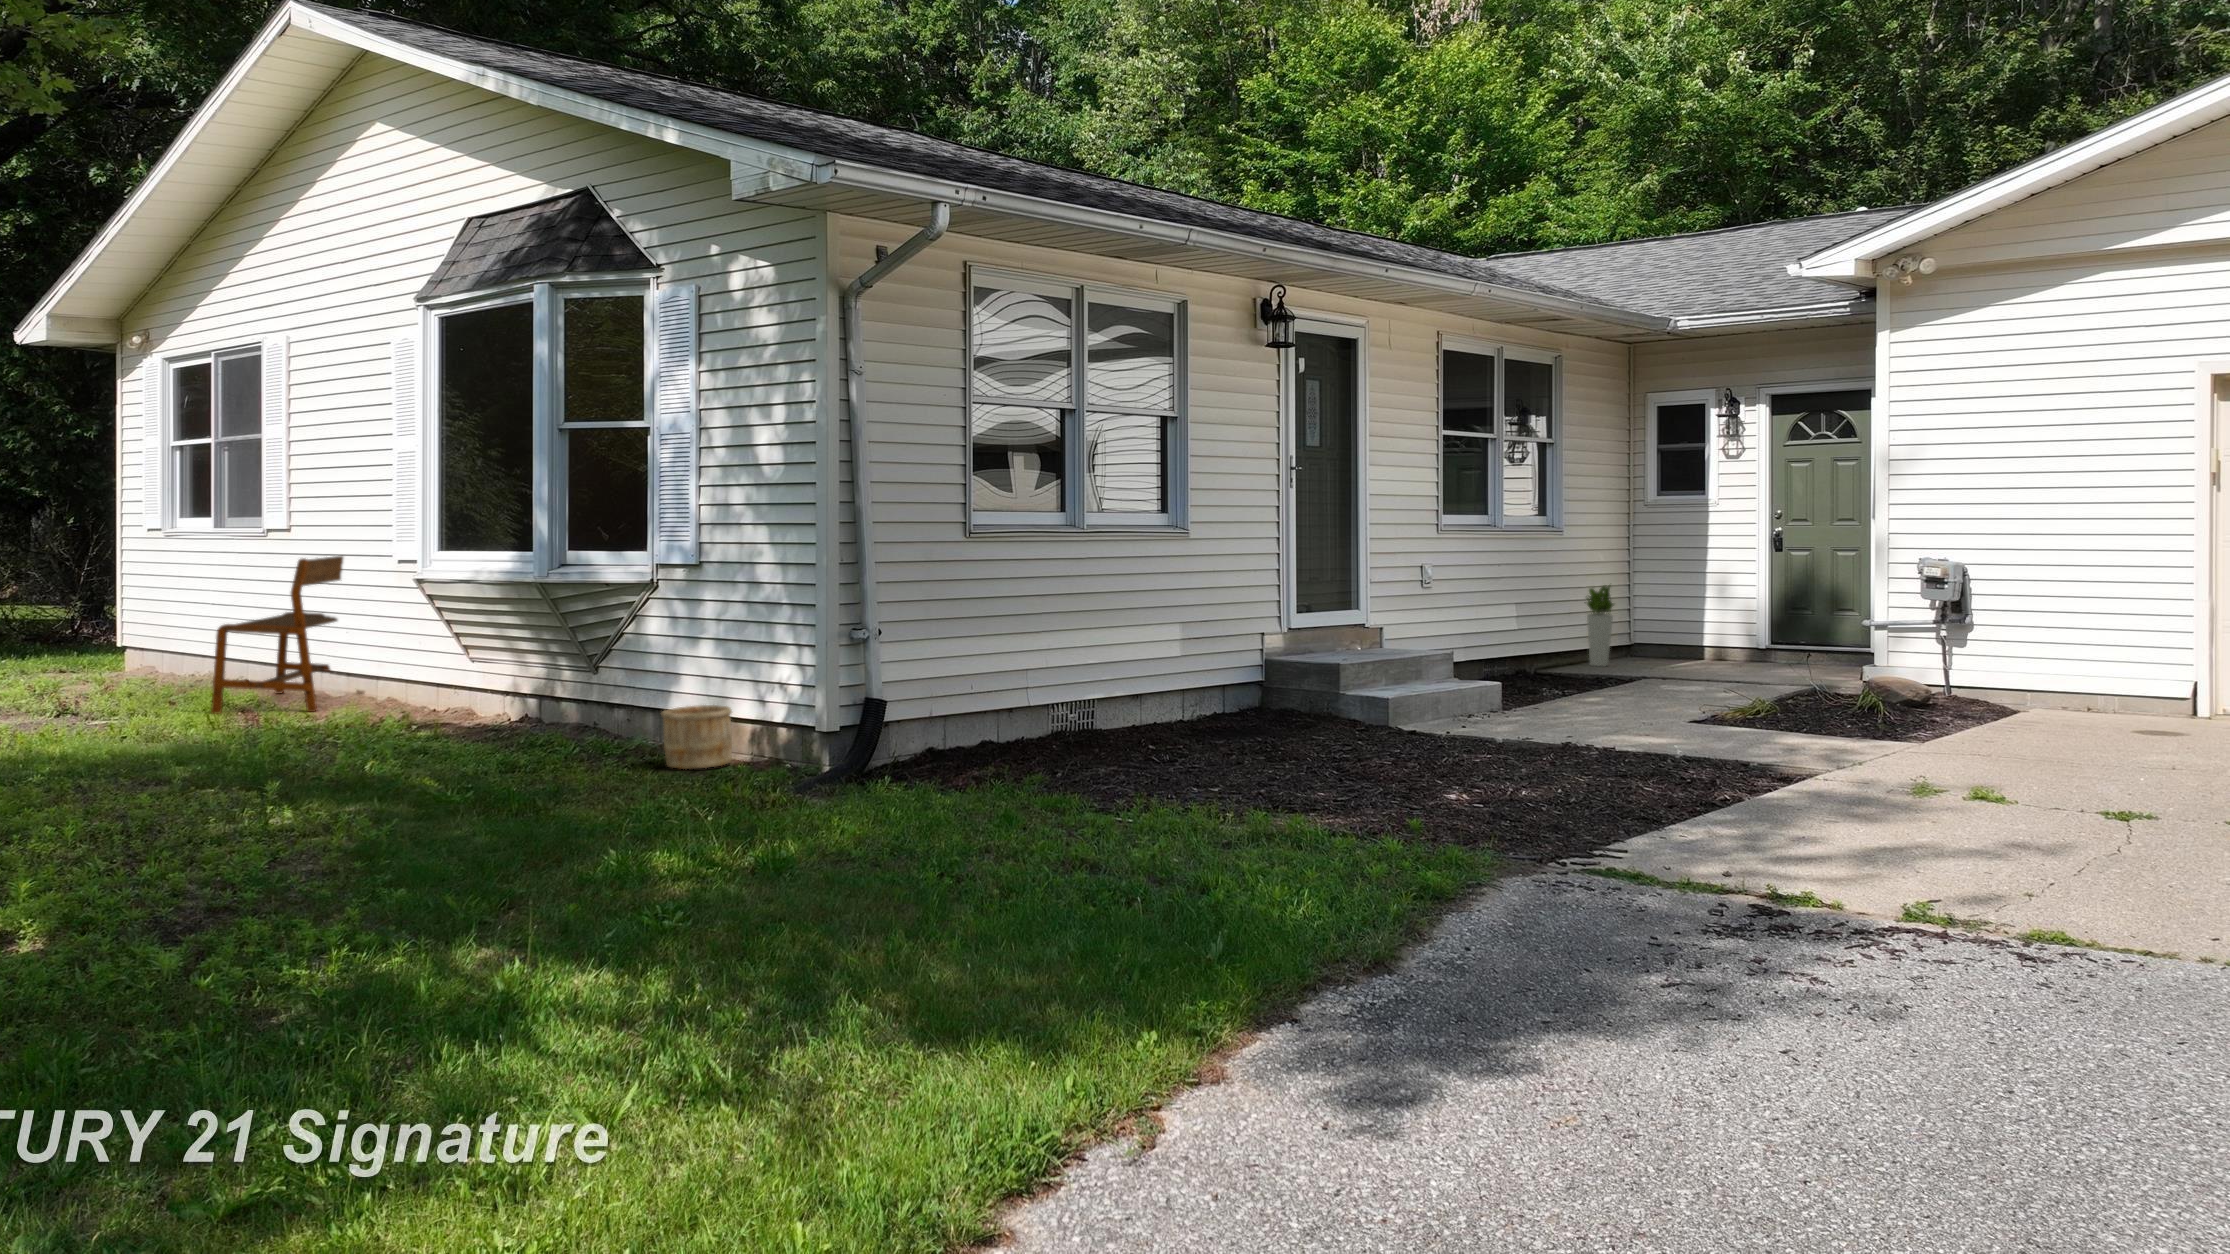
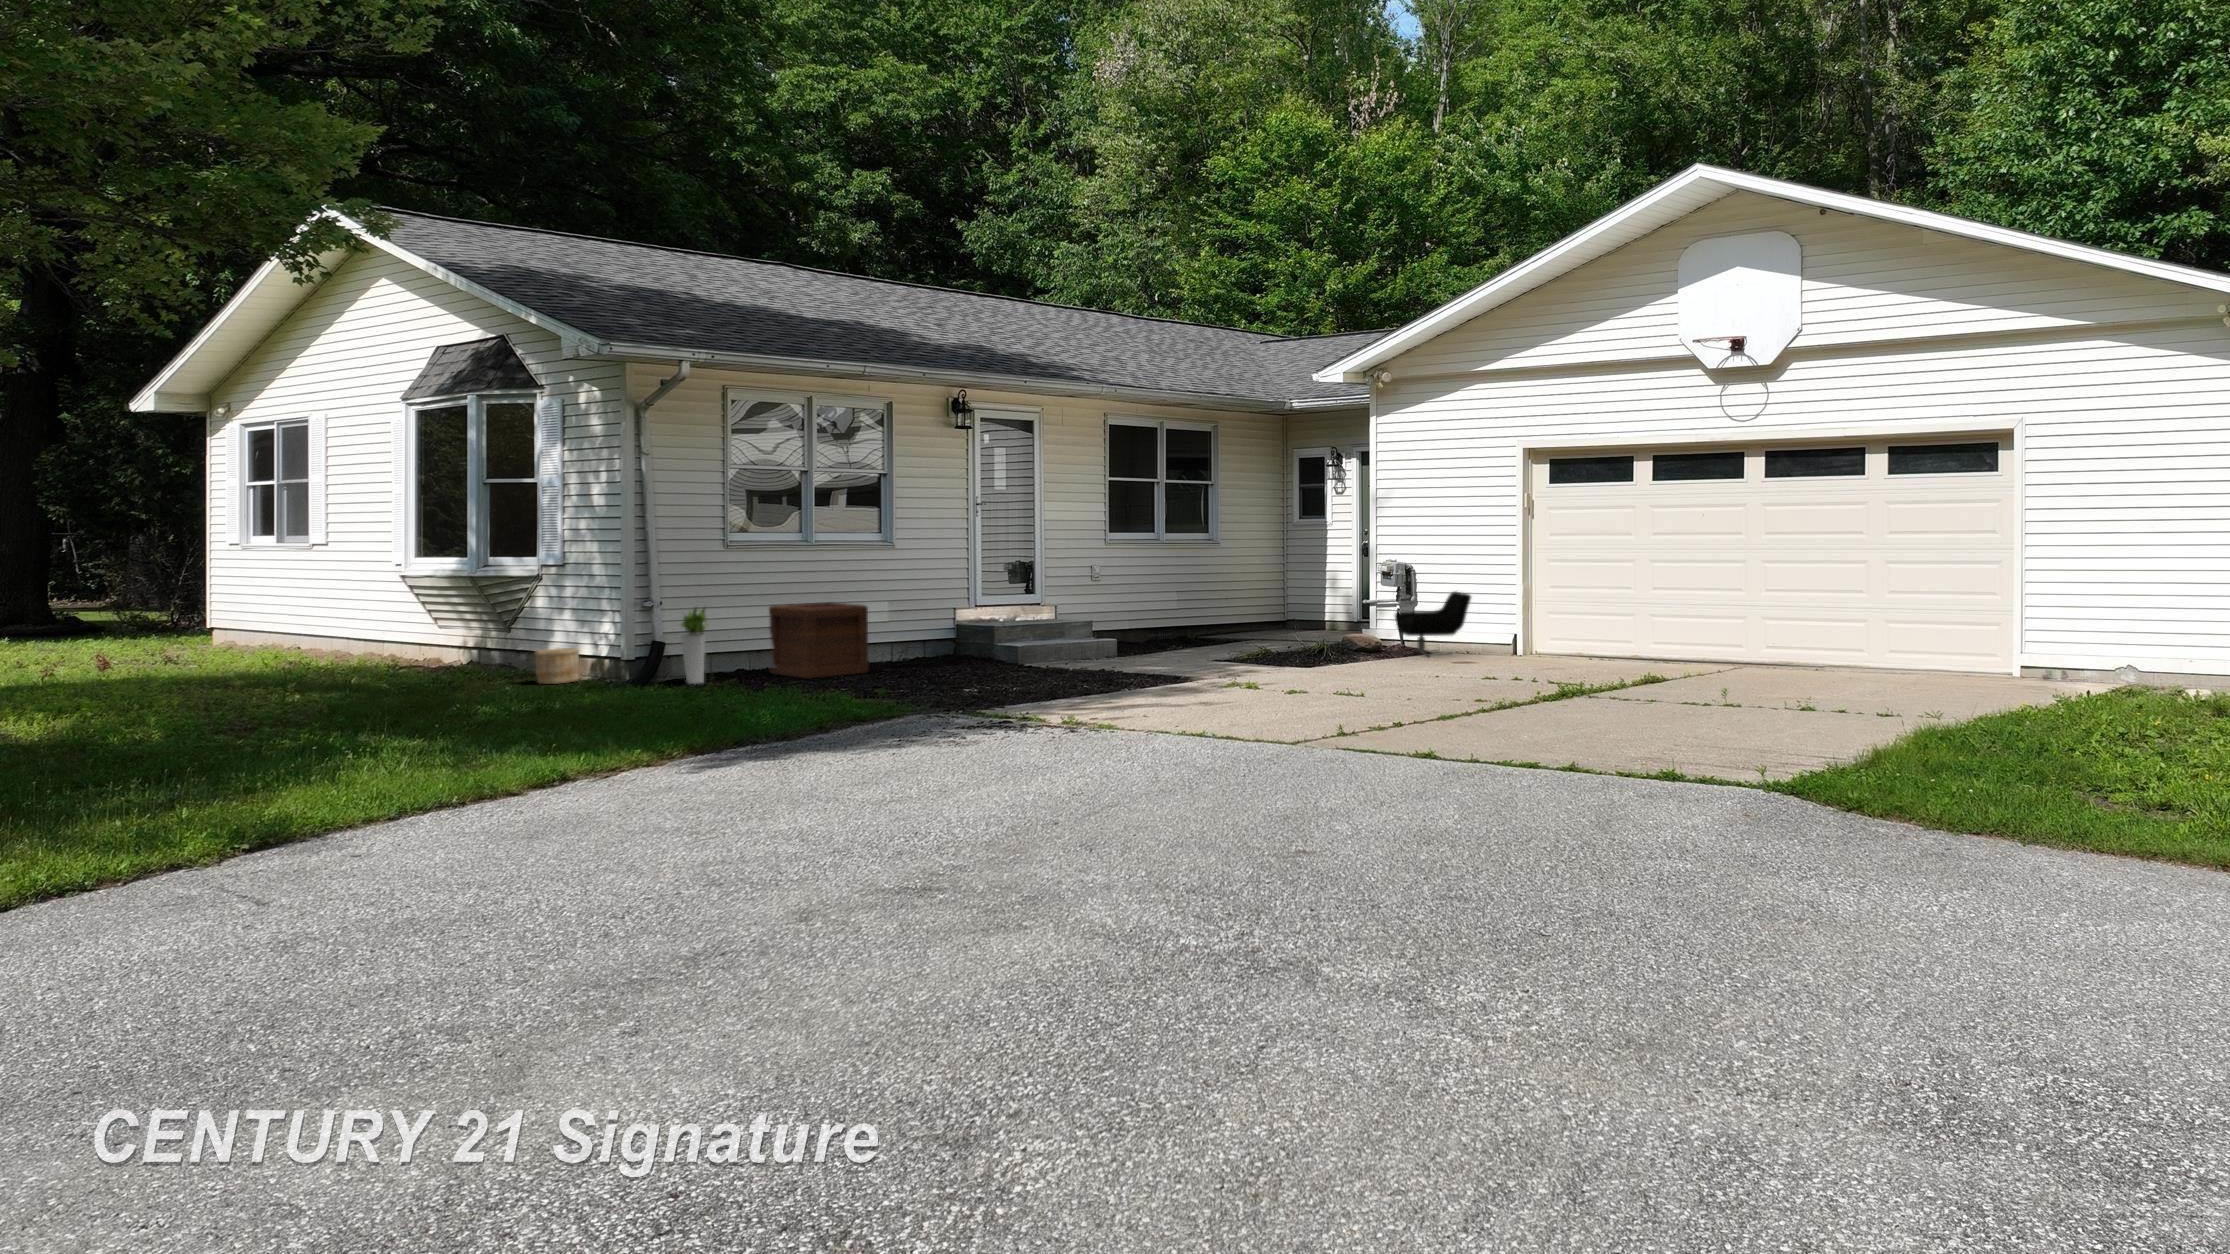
bench: present [211,556,364,714] -> none [264,559,378,664]
planter: present [1587,585,1614,666] -> present [681,607,707,684]
lounge chair: none [1961,609,2131,722] -> present [1395,592,1471,656]
wooden crate: none [1023,627,1188,762] -> present [769,602,868,679]

